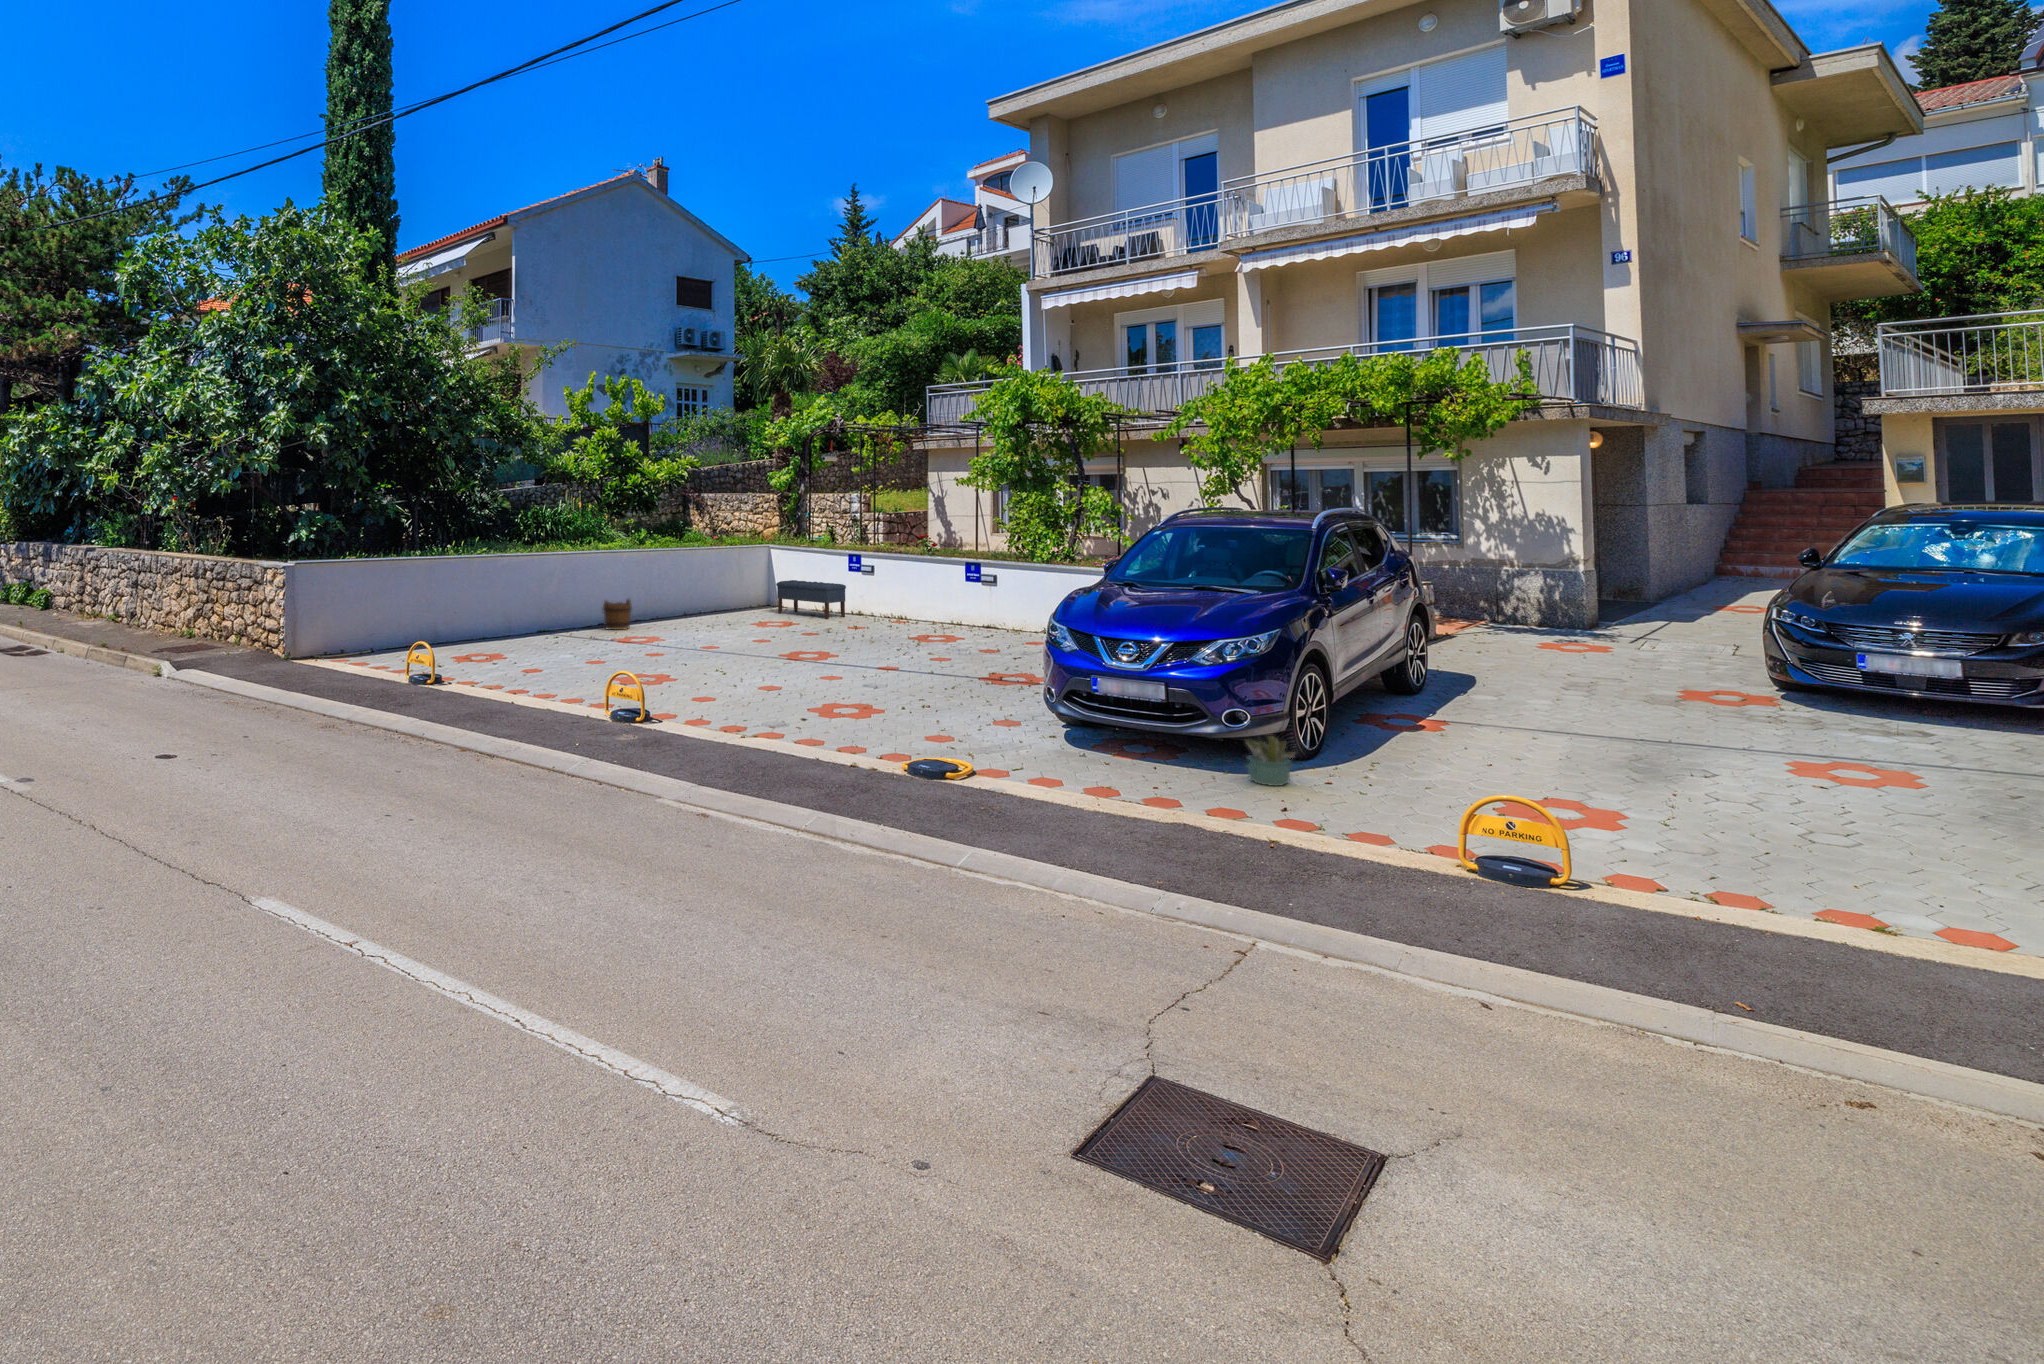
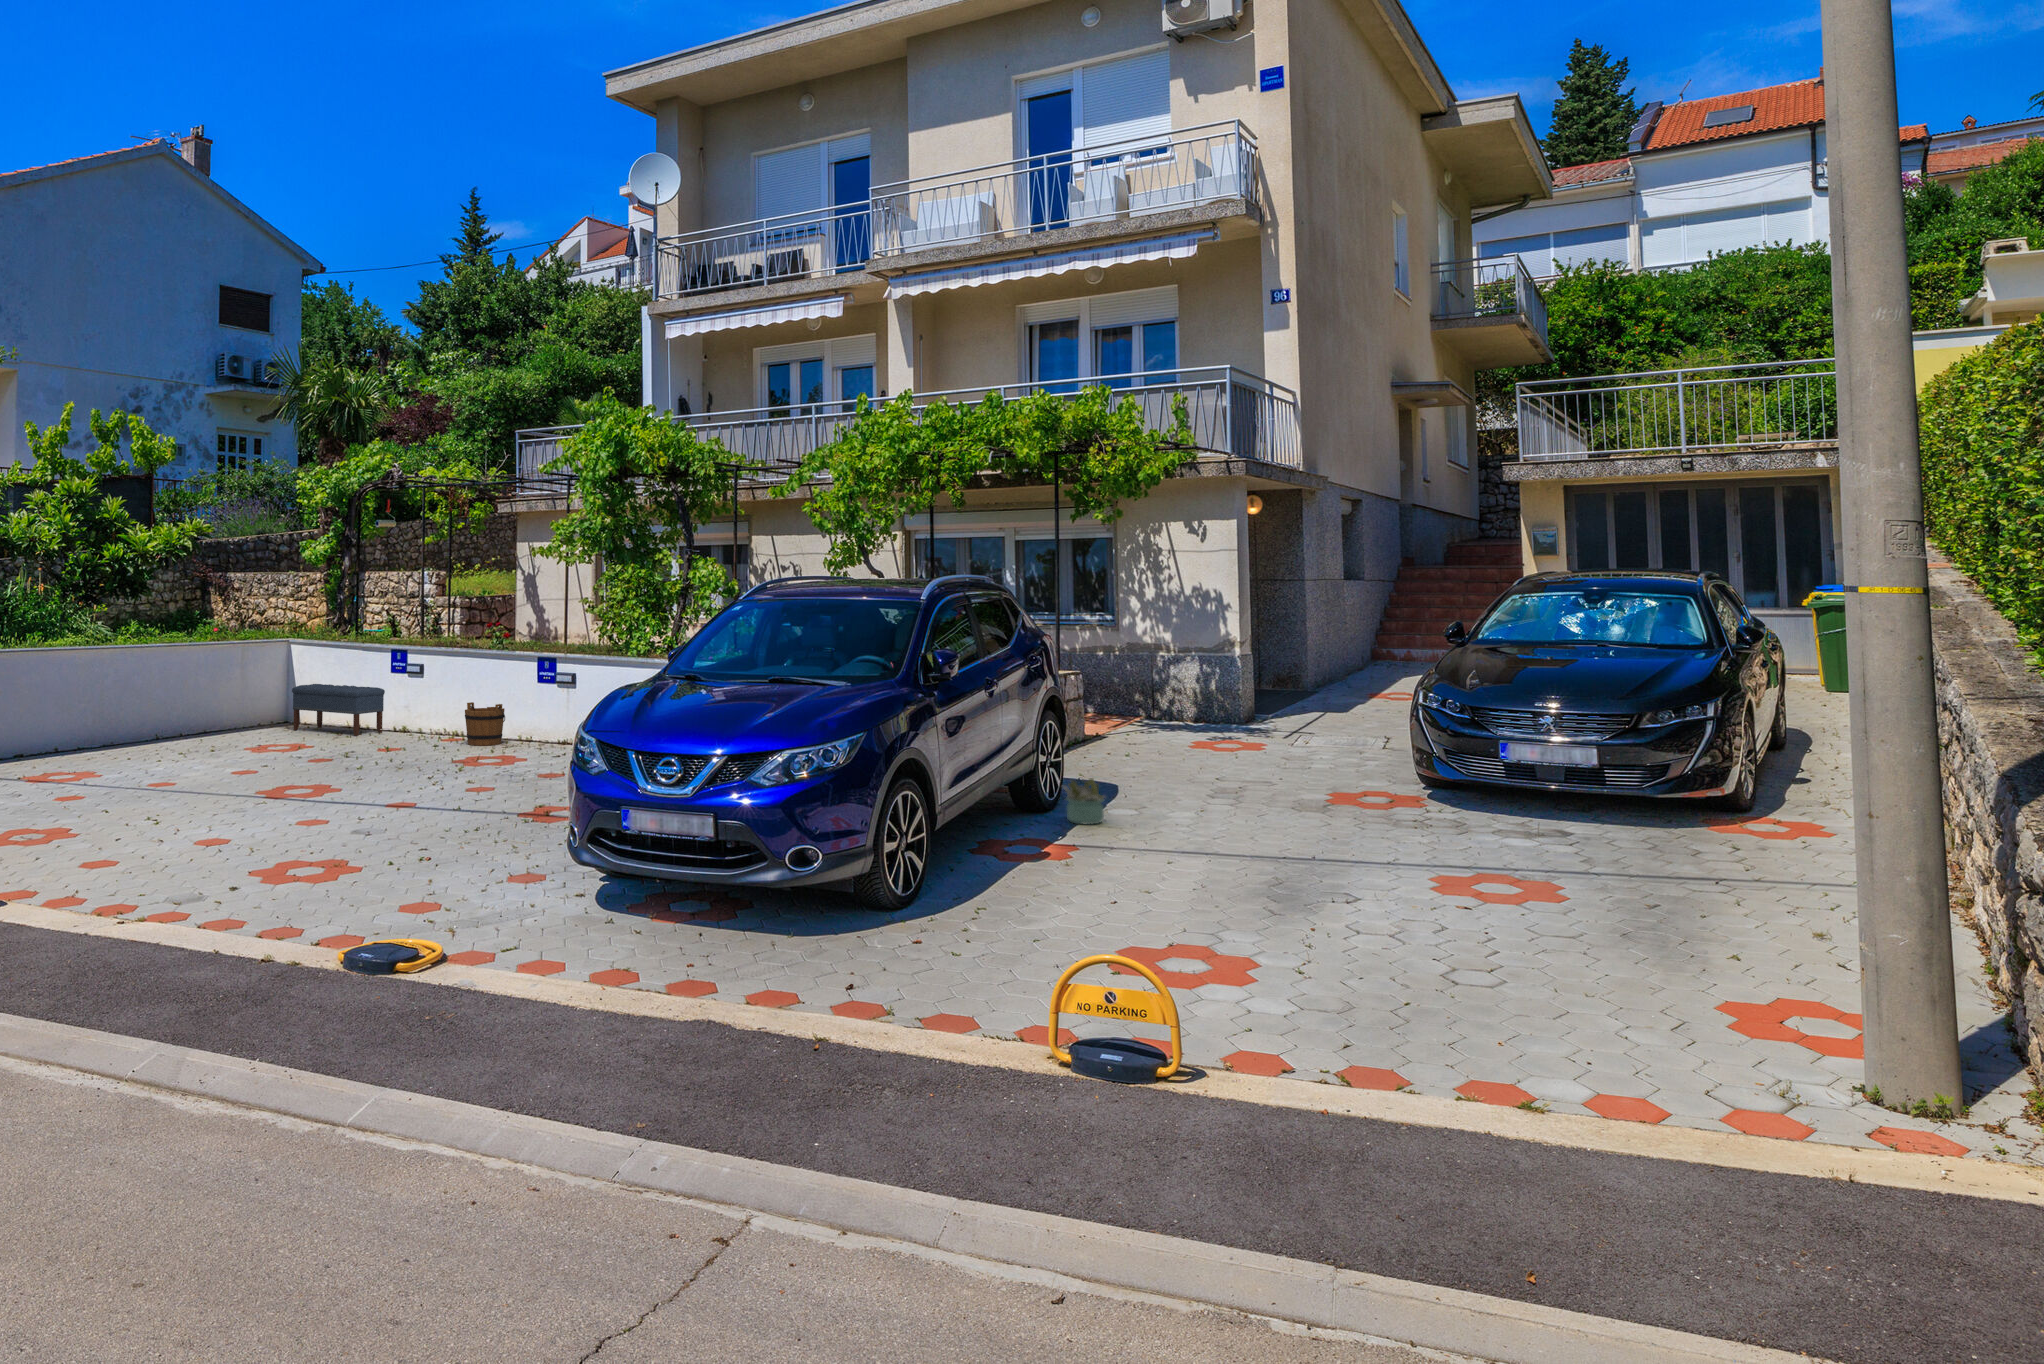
bucket: present [602,599,632,630] -> present [465,702,505,746]
decorative plant: present [1246,736,1295,786] -> present [1063,778,1104,824]

